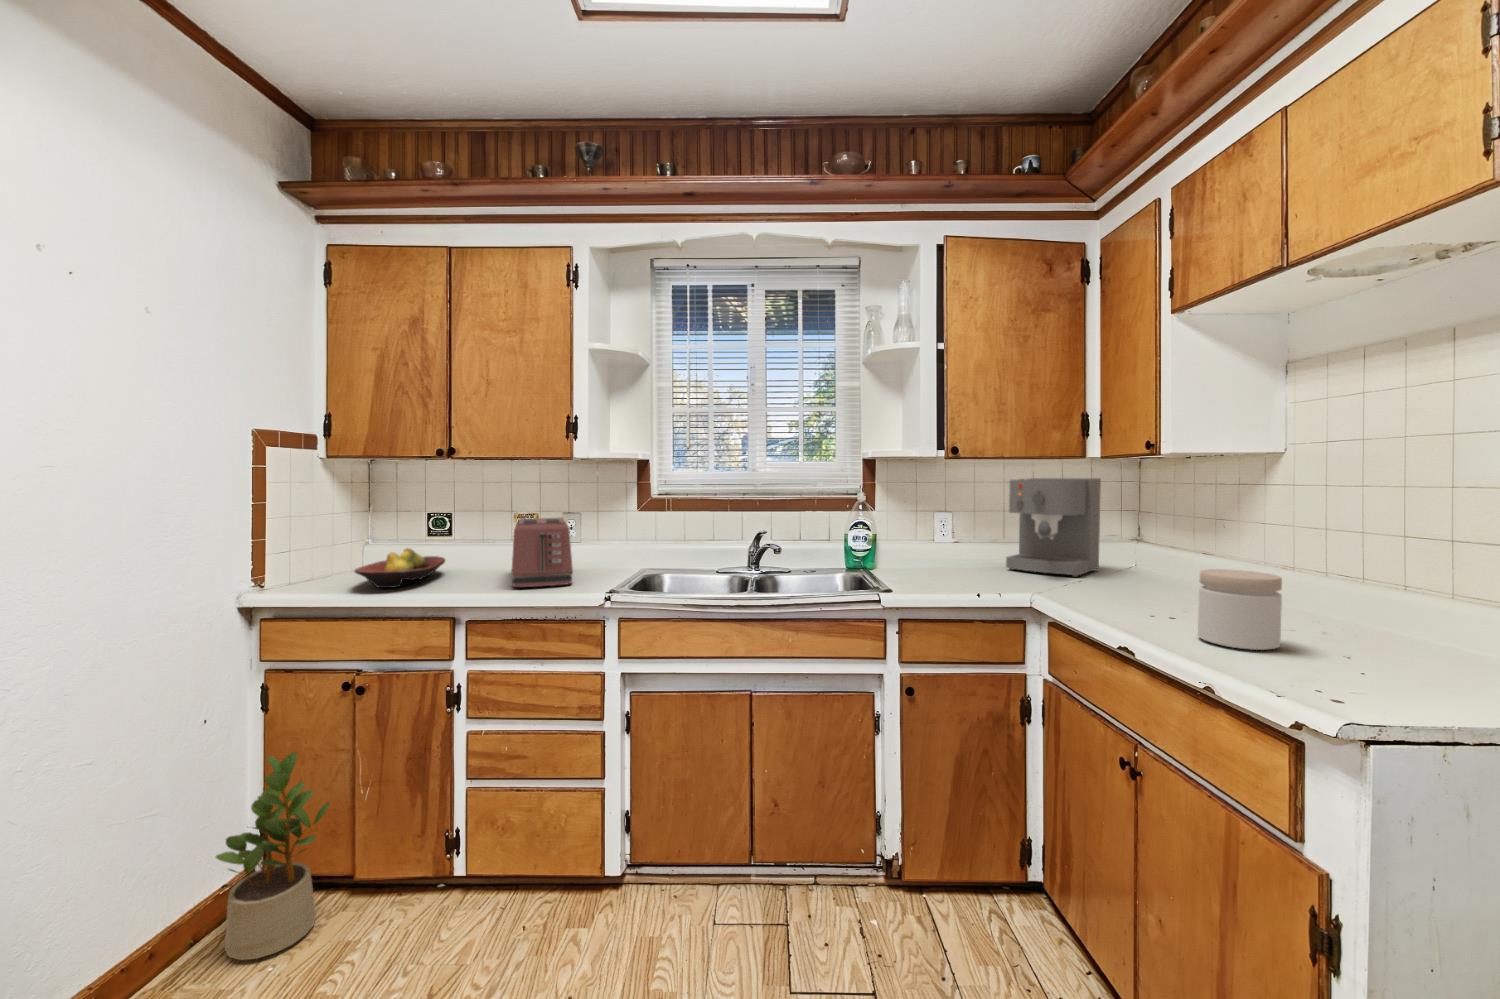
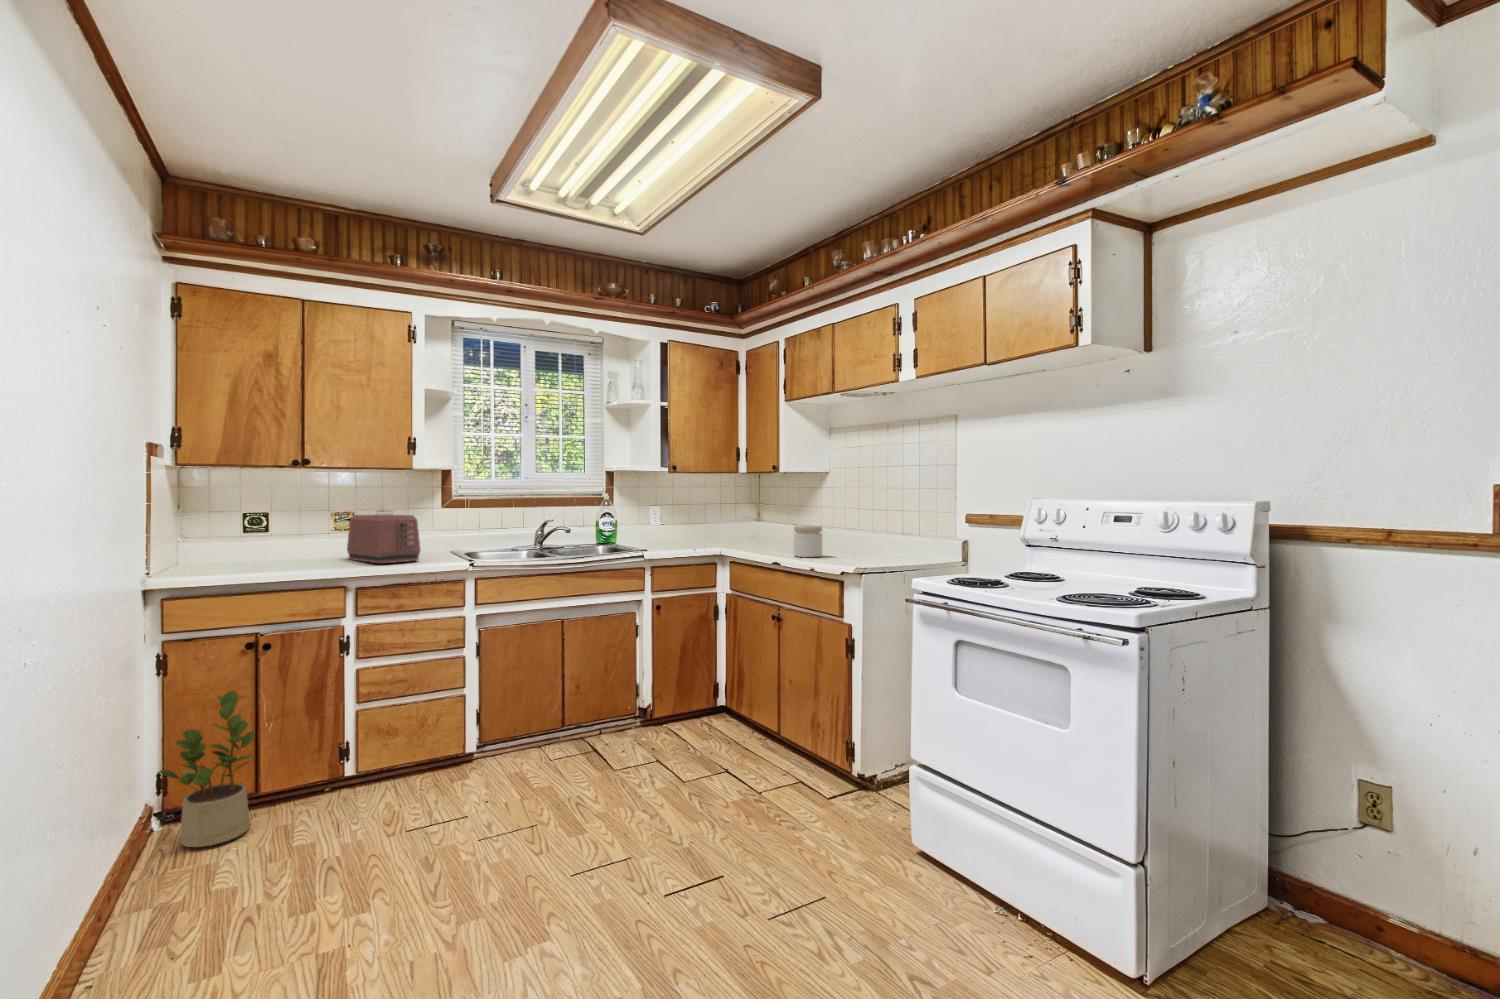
coffee maker: present [1006,478,1101,577] -> none [693,487,742,544]
fruit bowl: present [355,548,445,588] -> none [223,540,293,570]

